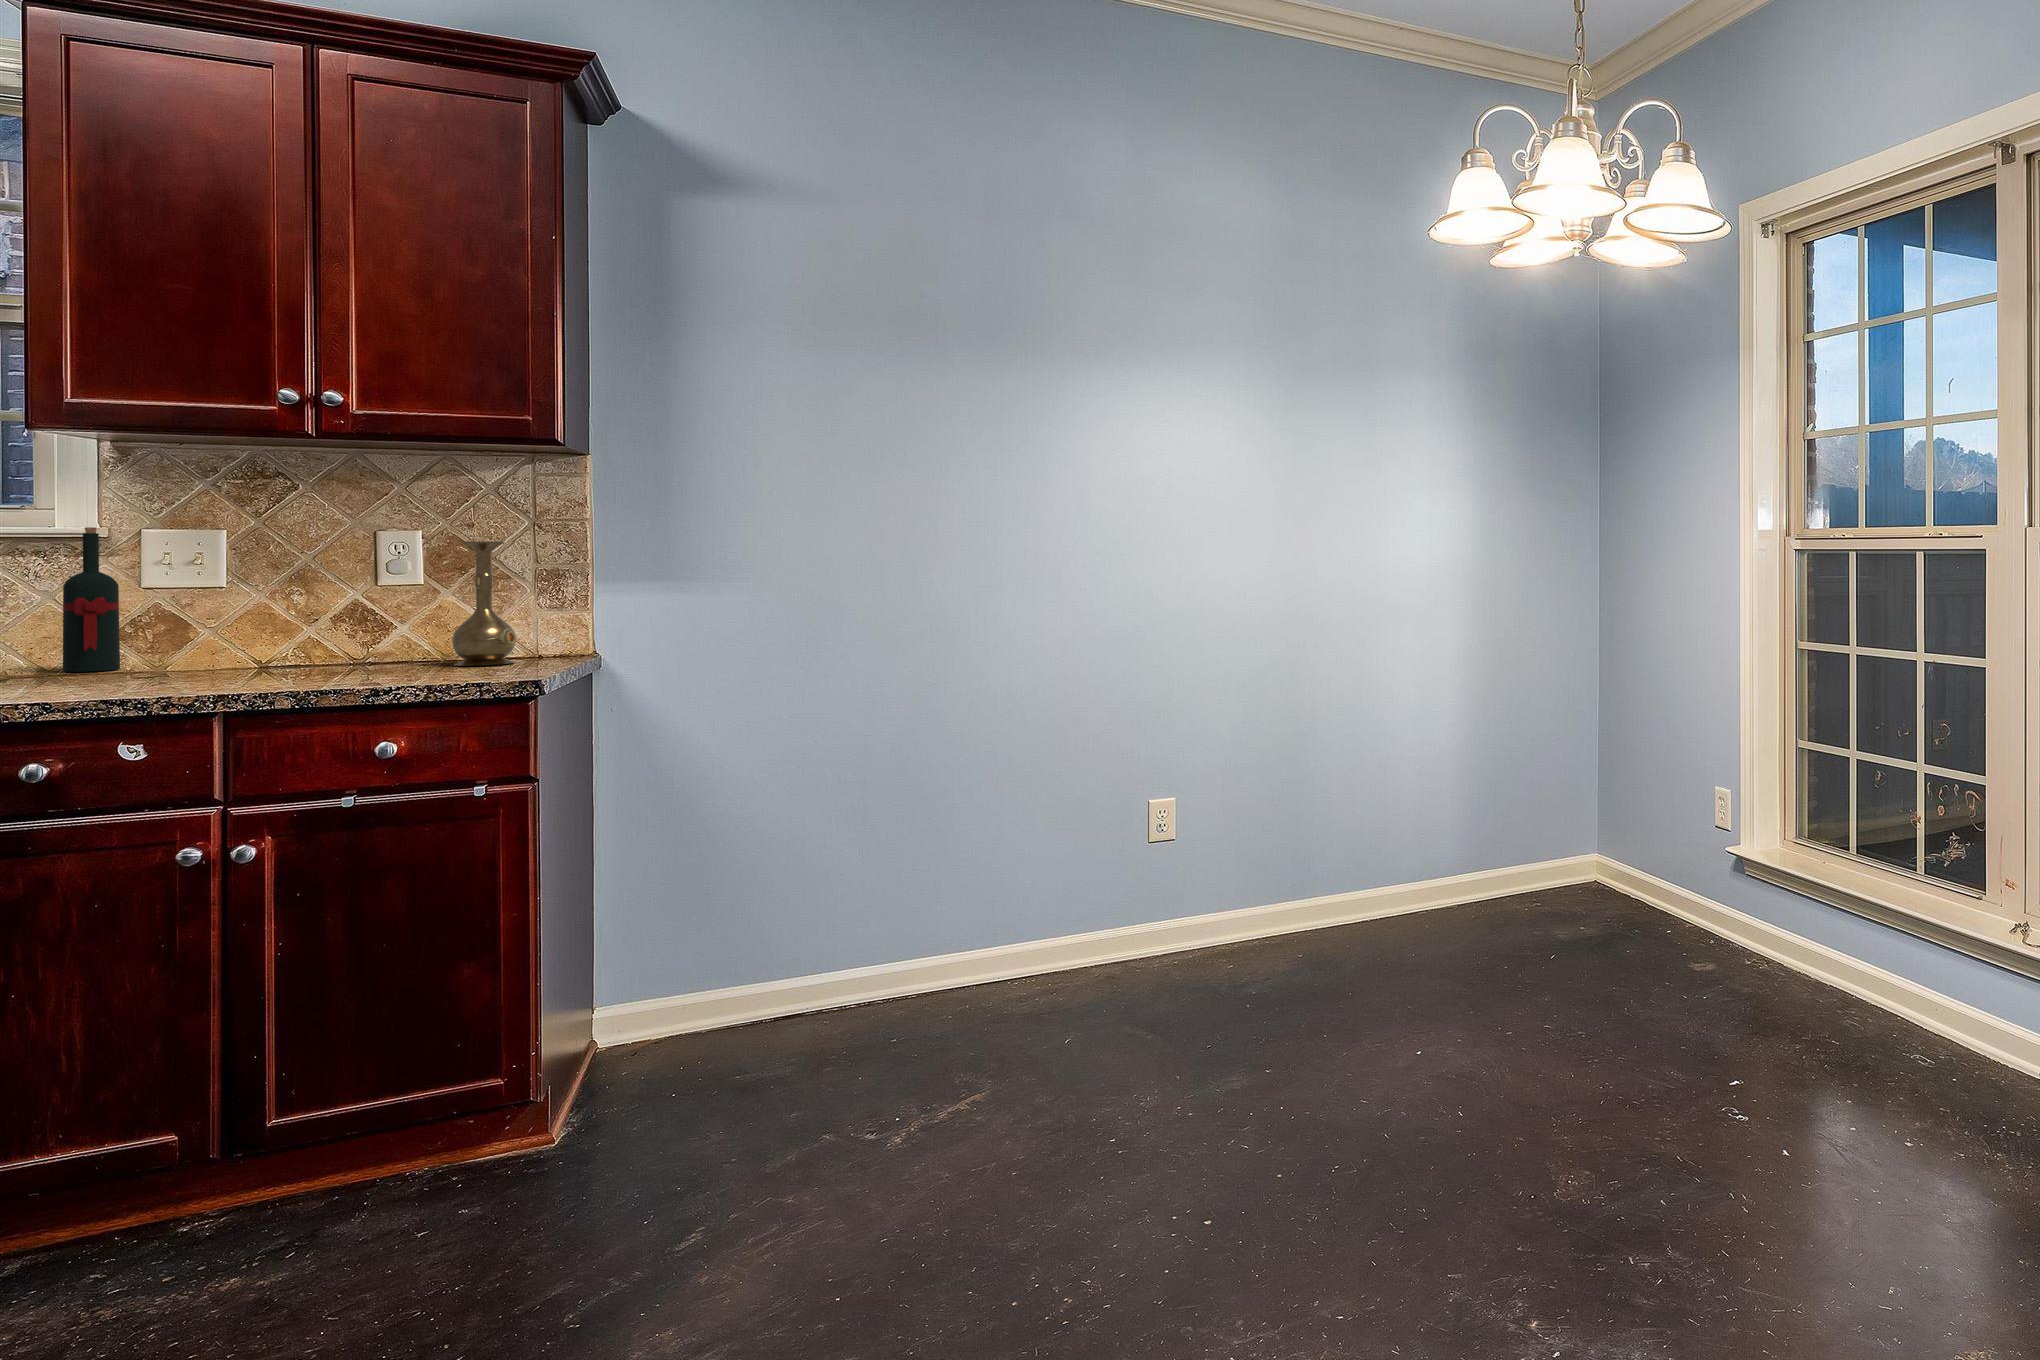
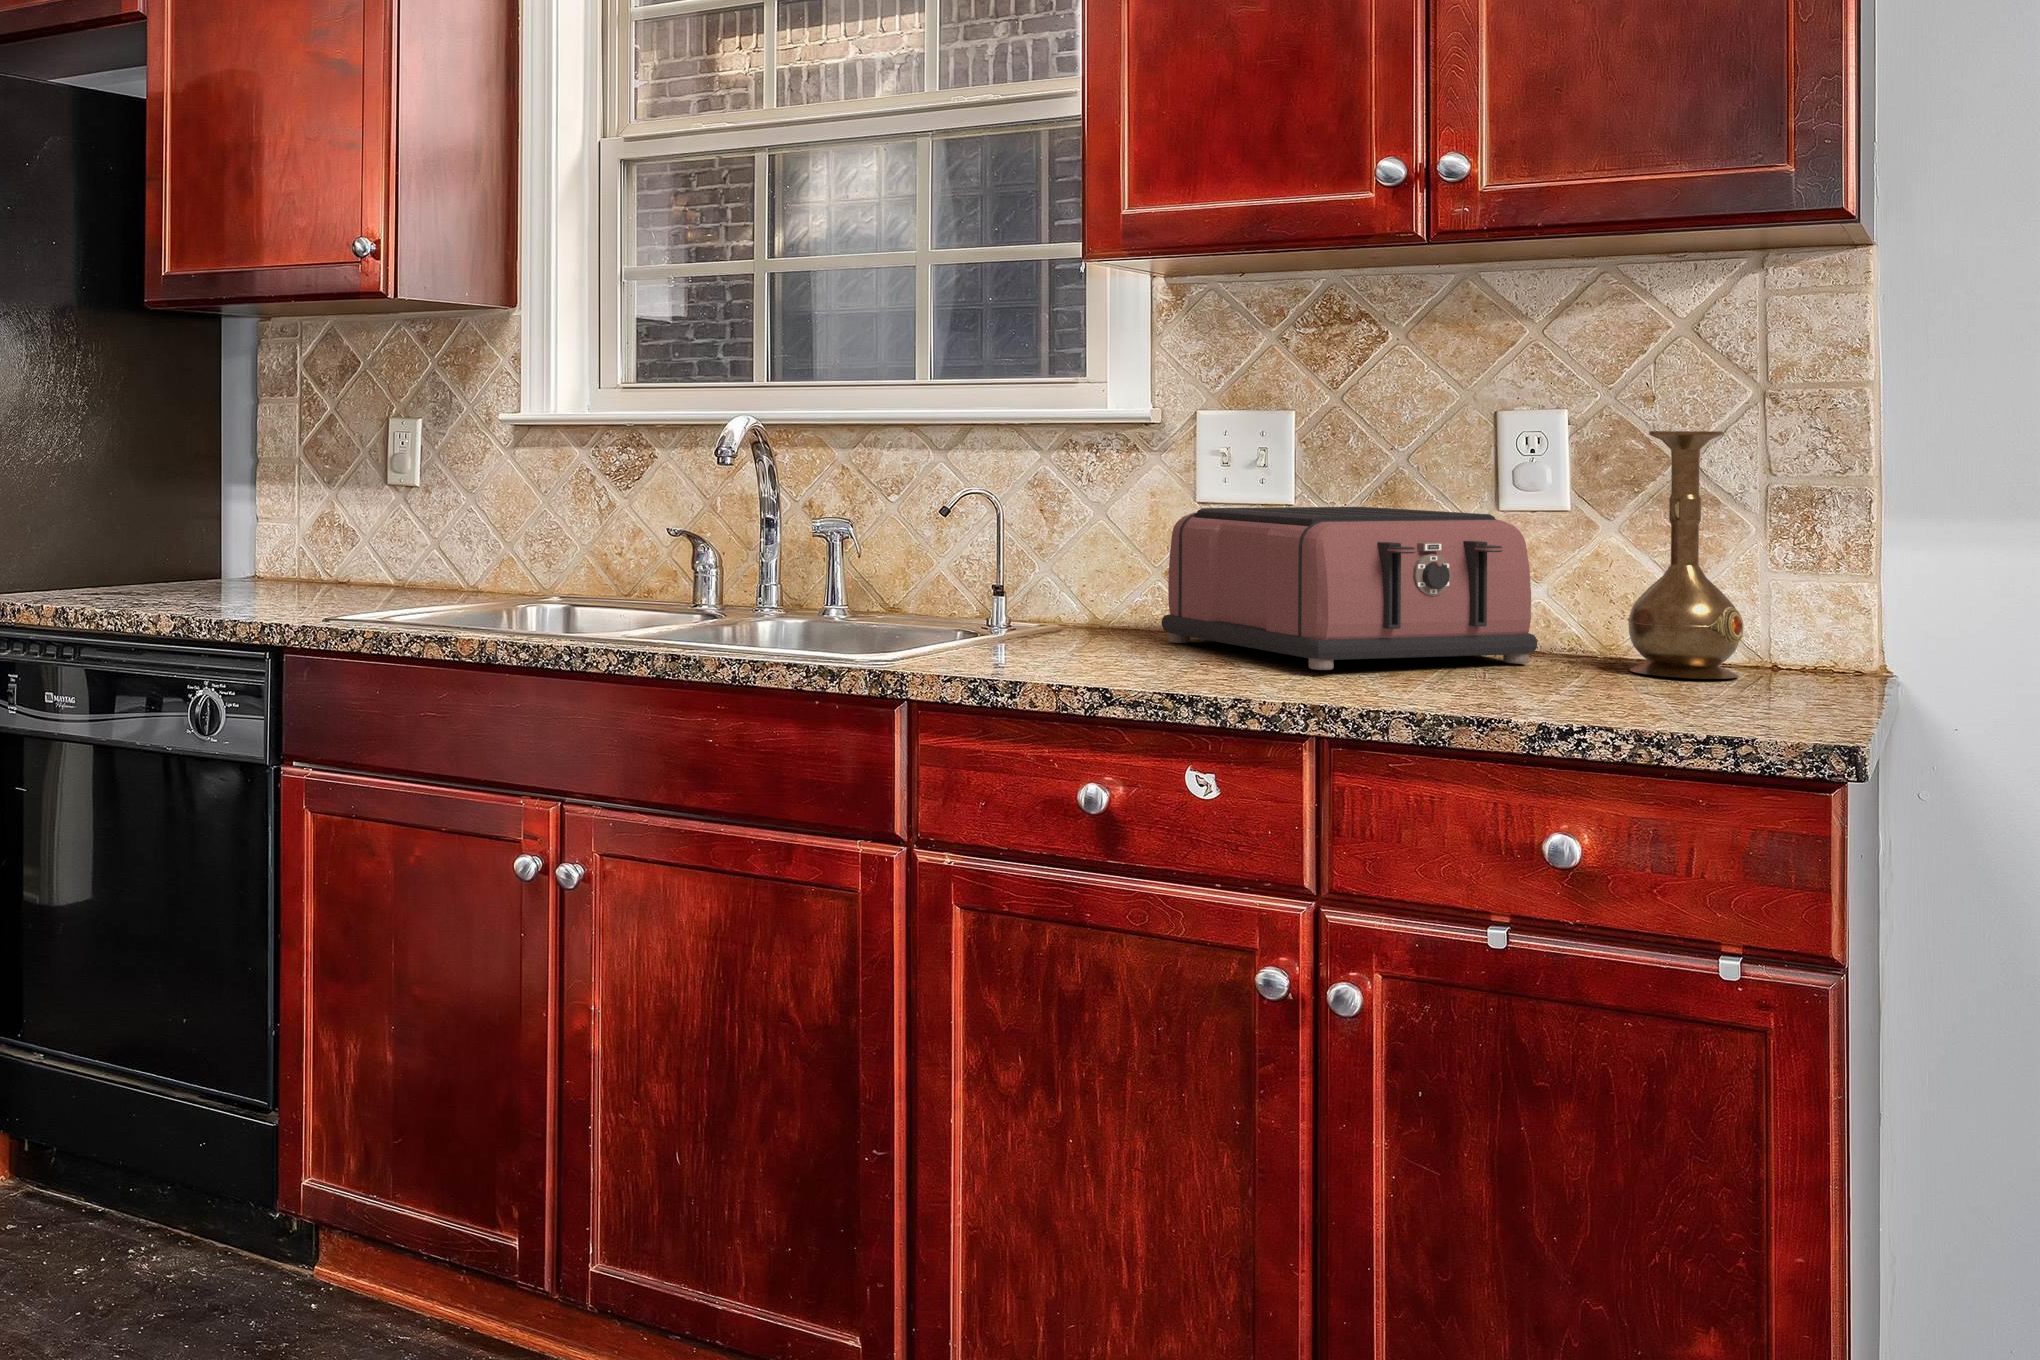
wine bottle: present [63,527,120,672] -> none [1112,410,1171,627]
toaster: none [108,587,397,680] -> present [1162,507,1537,670]

